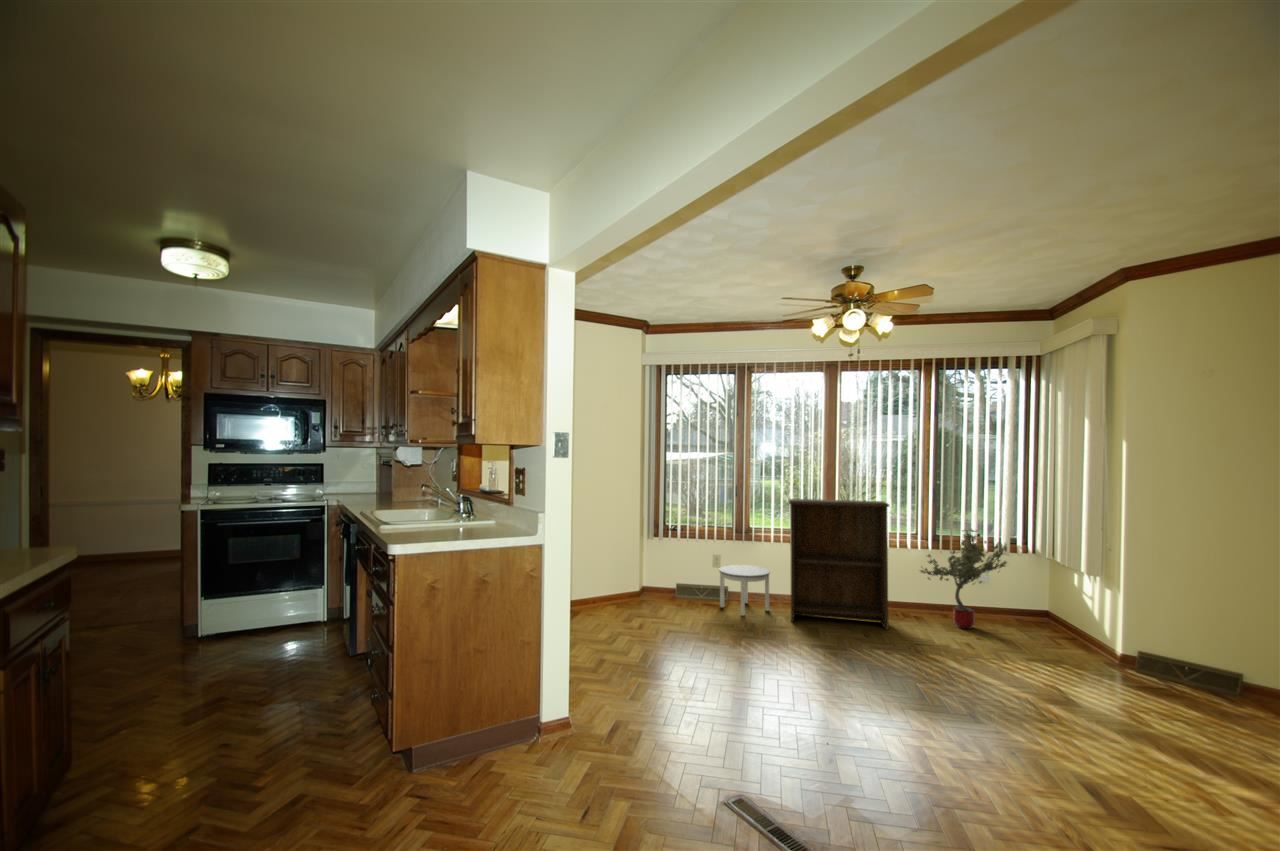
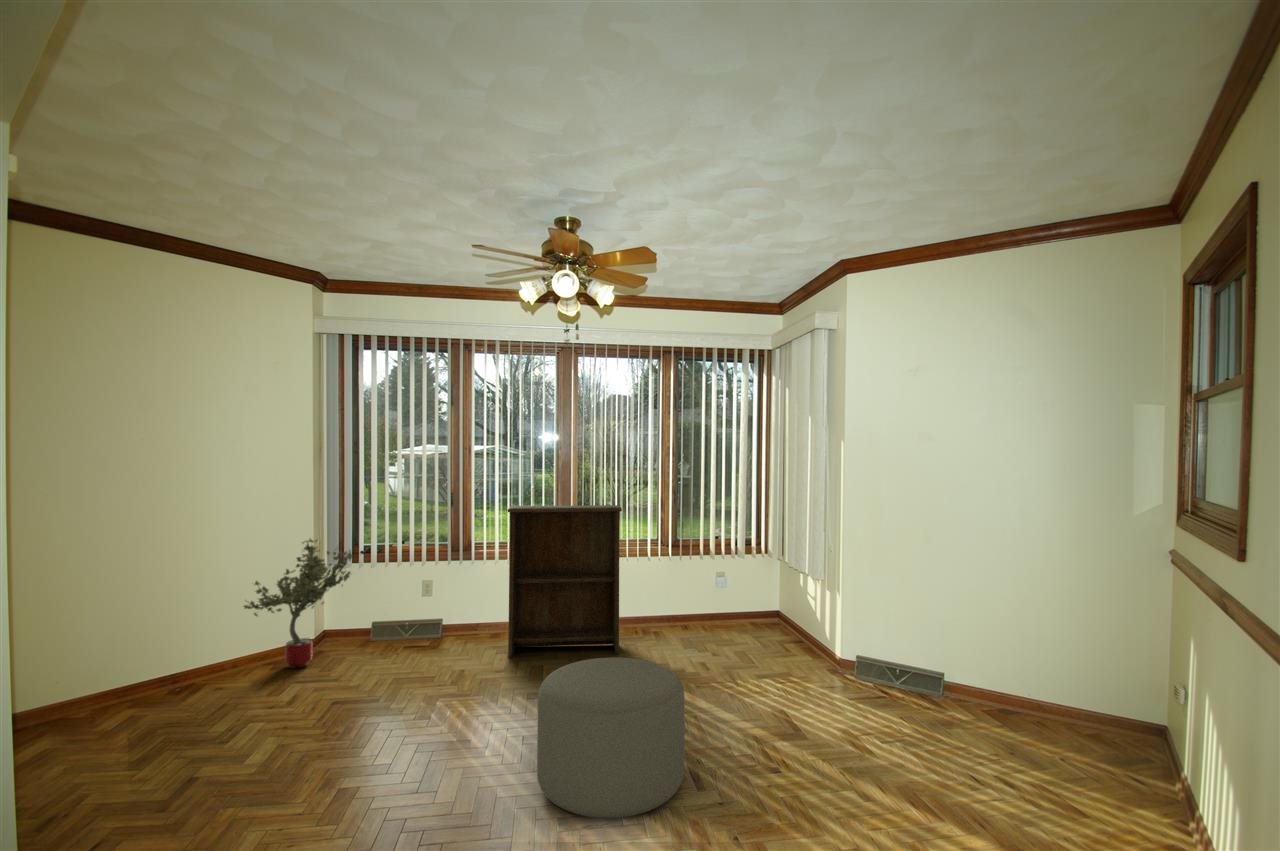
potted tree: present [921,529,1007,629] -> present [244,539,352,668]
round table: present [719,565,770,616] -> none [423,590,489,656]
ottoman: none [852,626,982,748] -> present [537,658,685,818]

